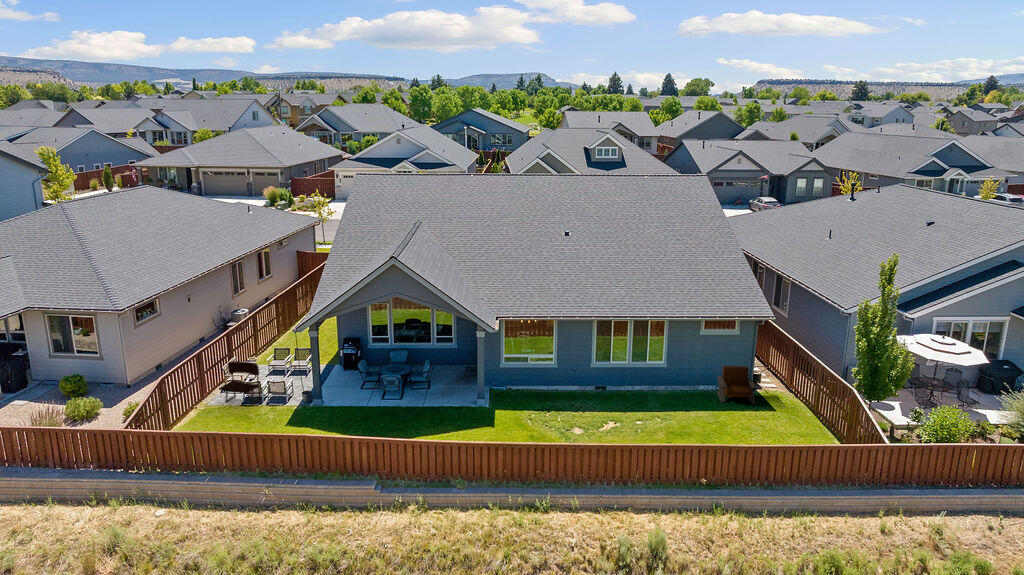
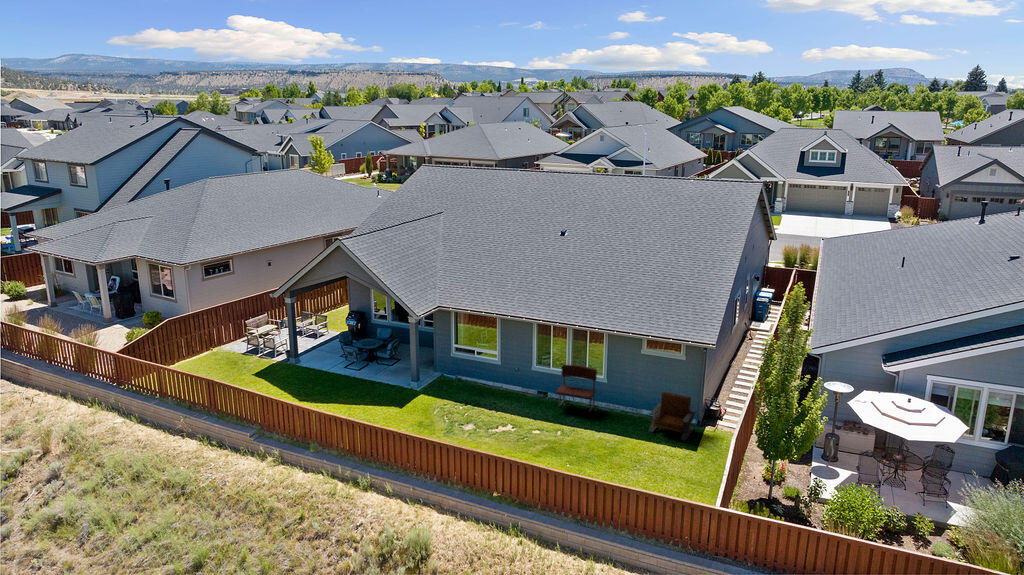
bench: present [219,361,261,405] -> present [556,365,597,412]

